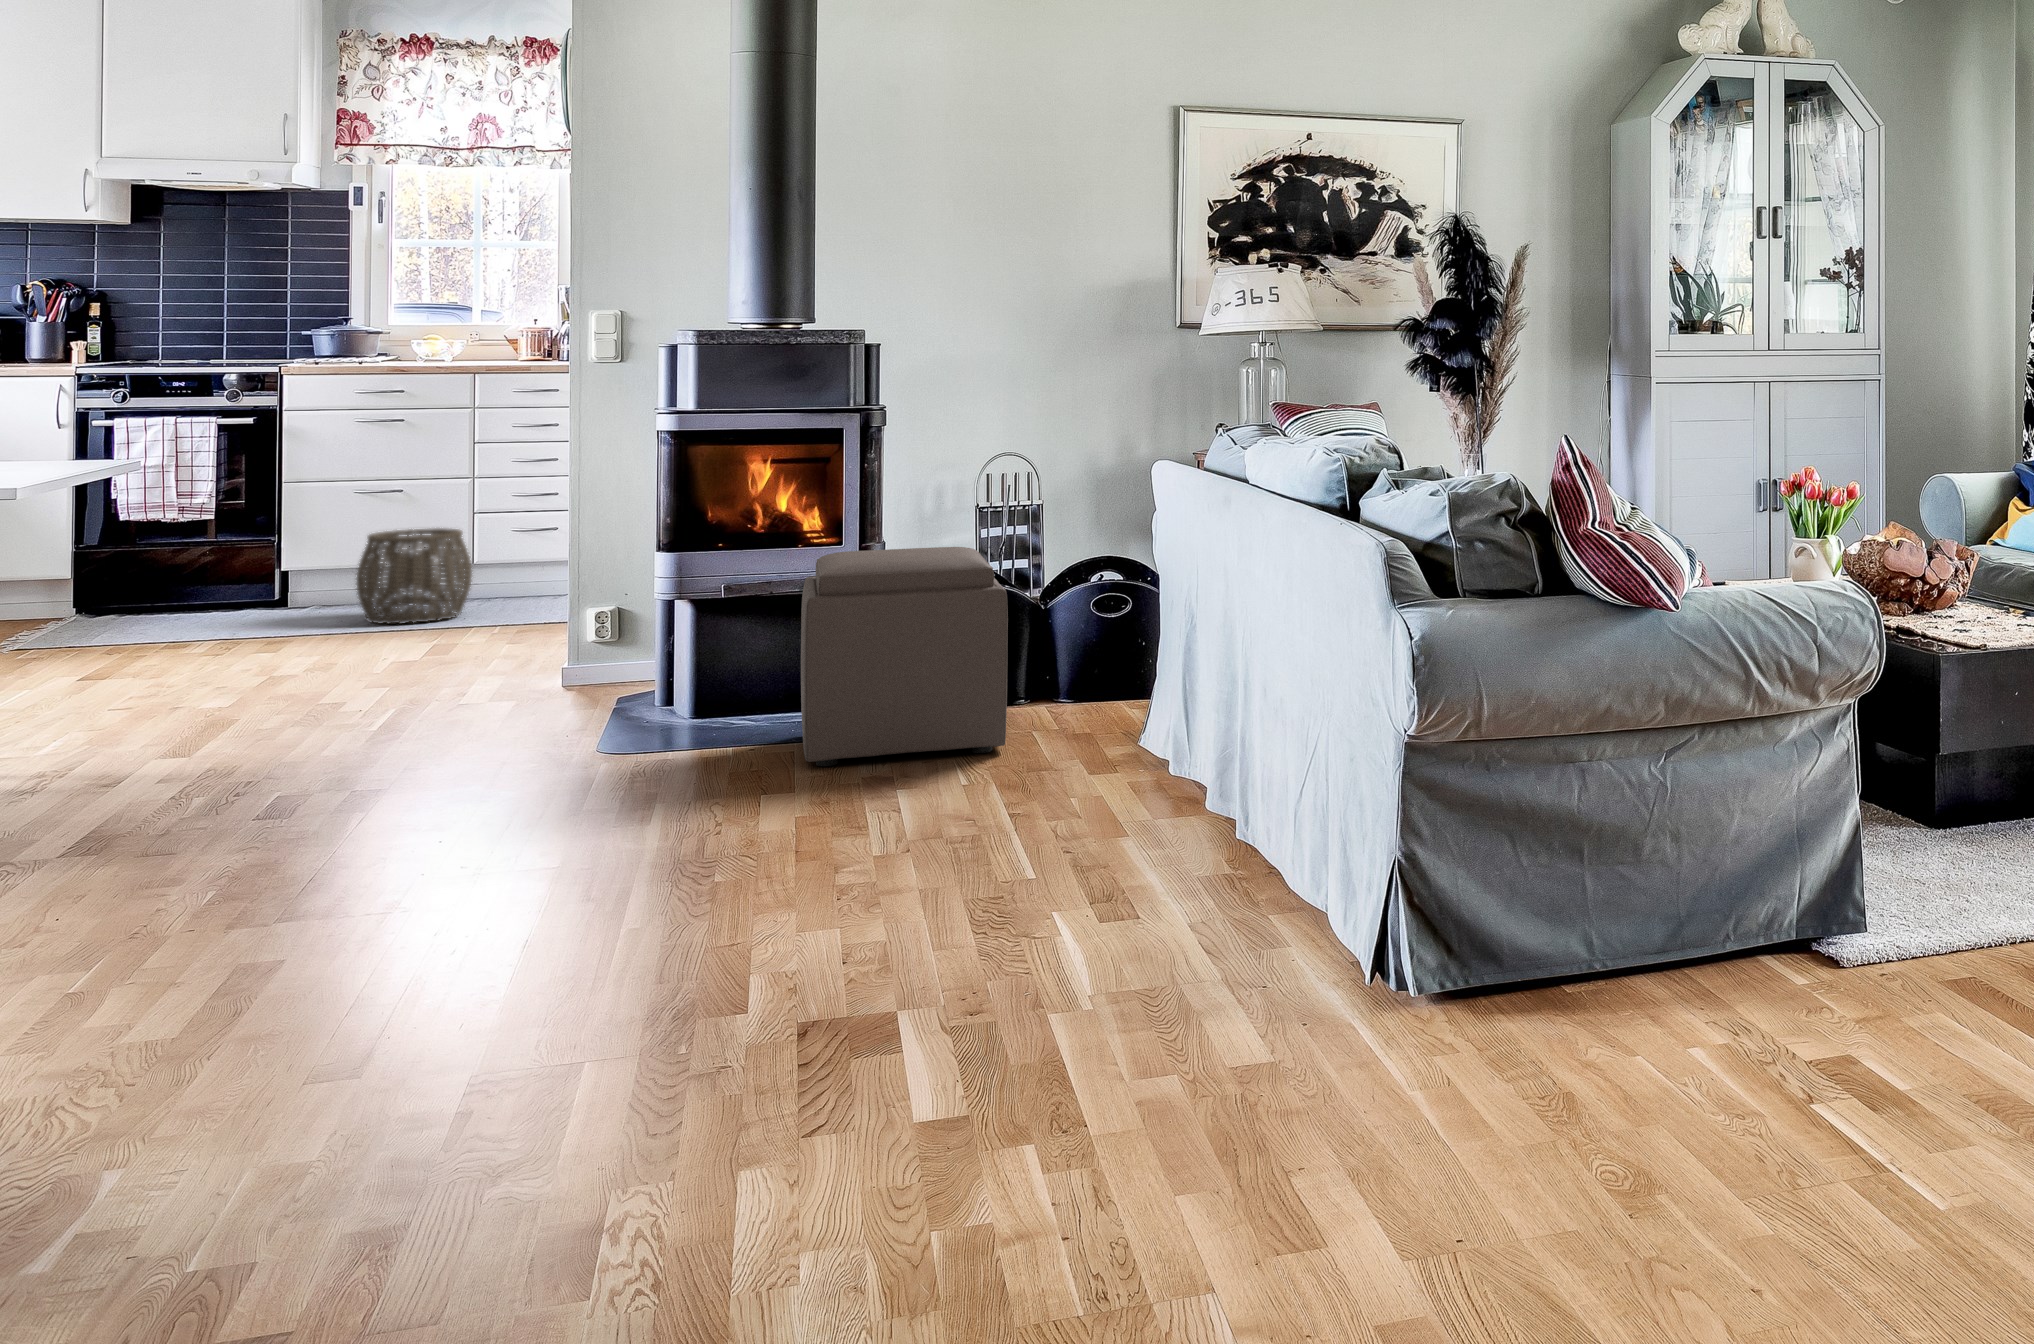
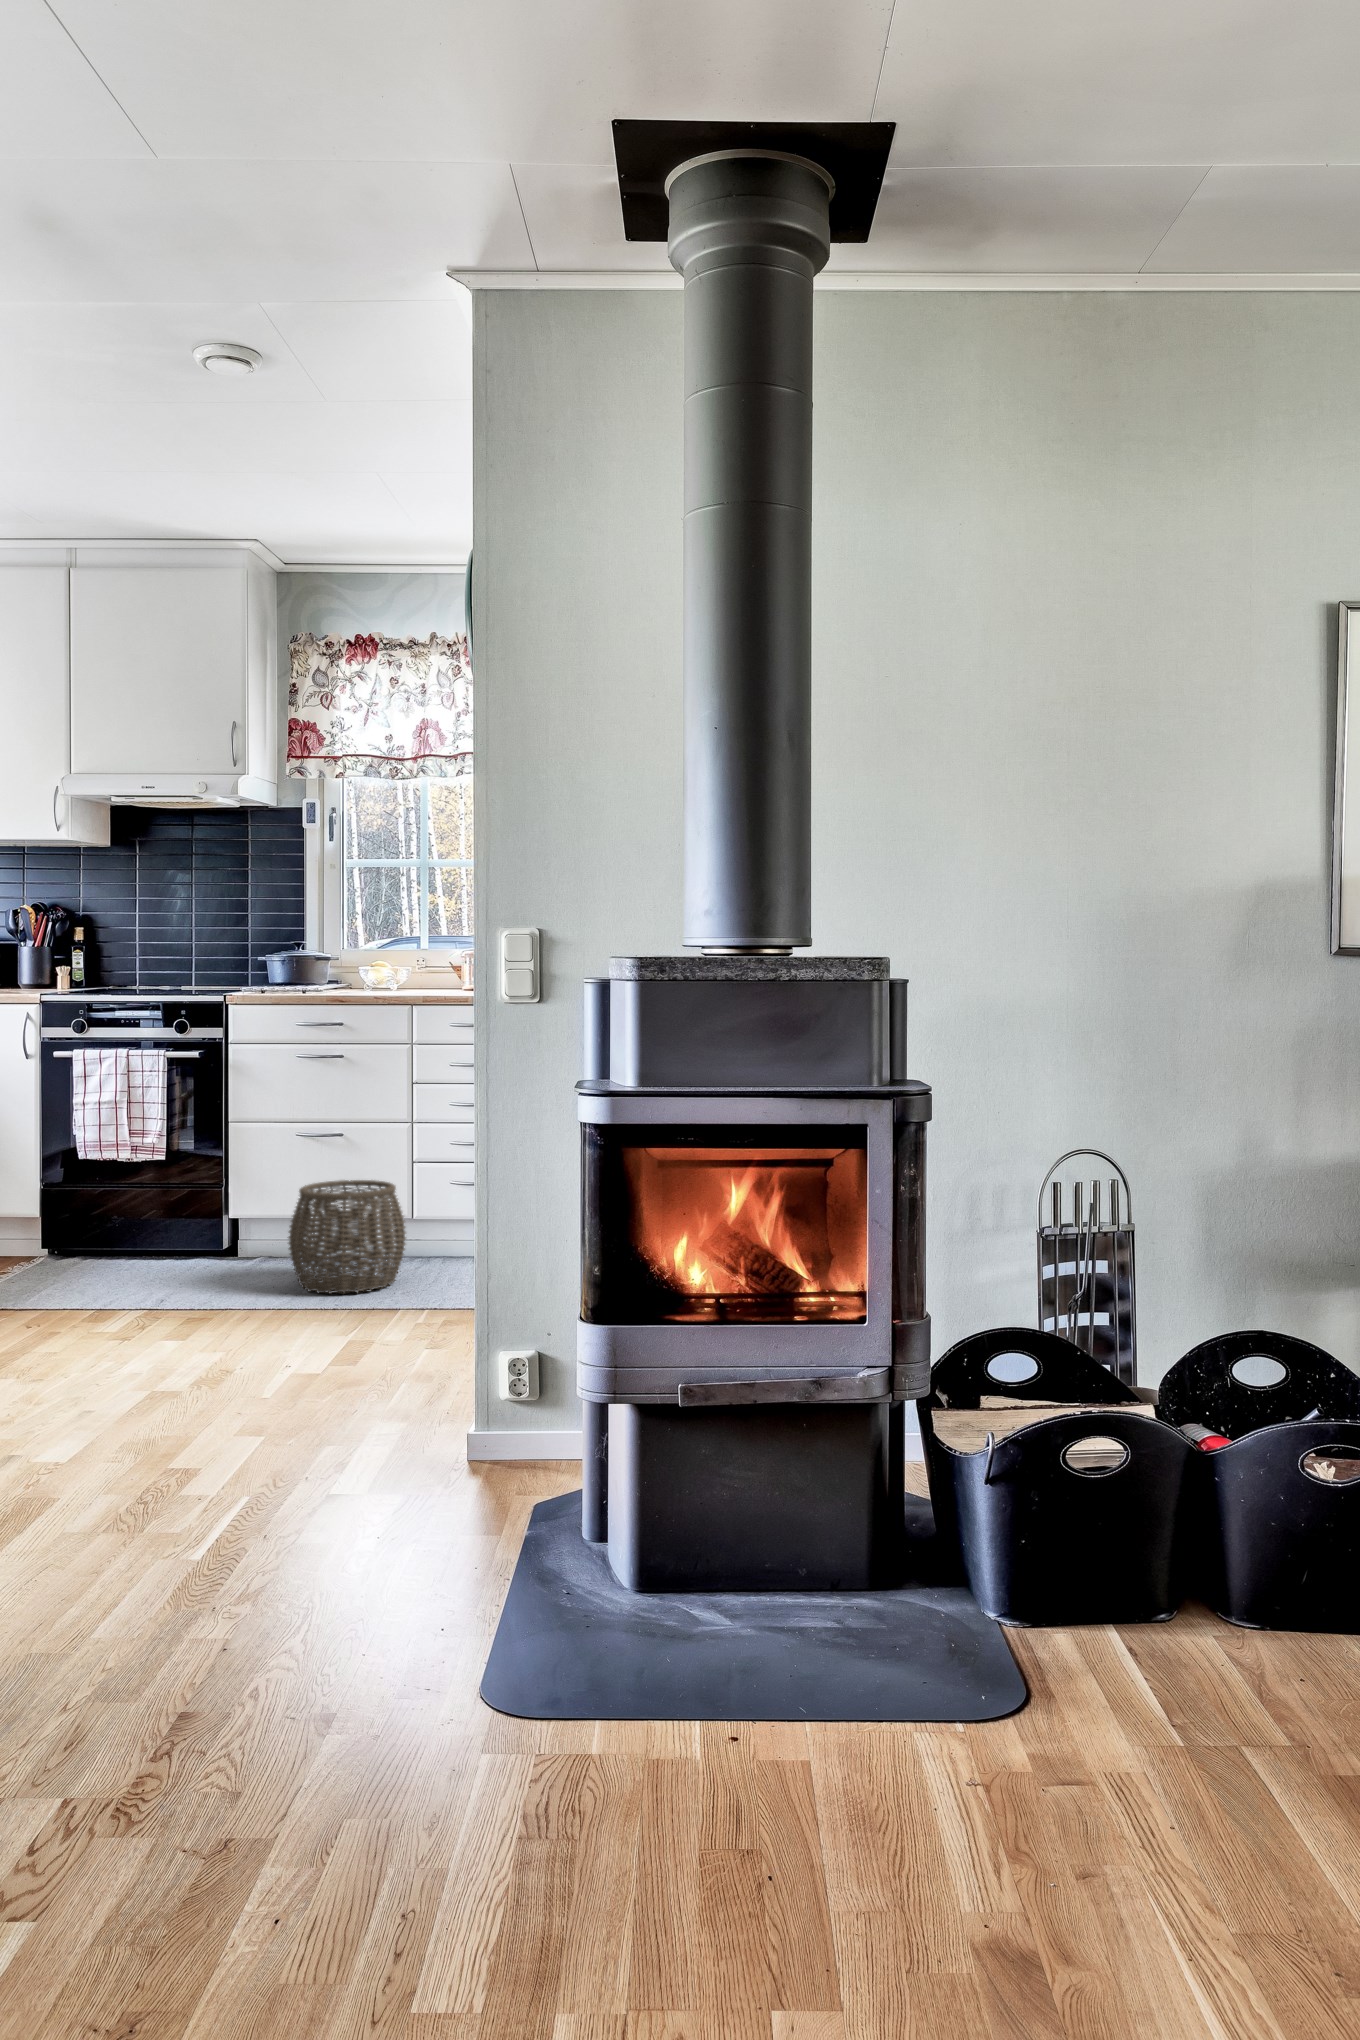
ottoman: present [801,547,1008,766] -> none [831,1400,1323,1959]

